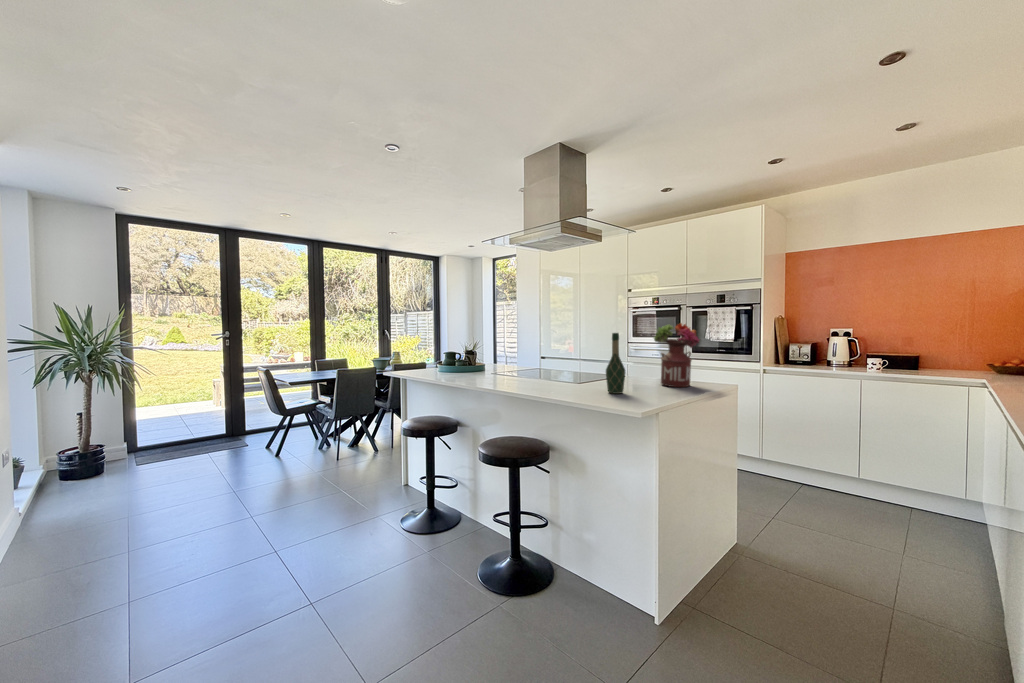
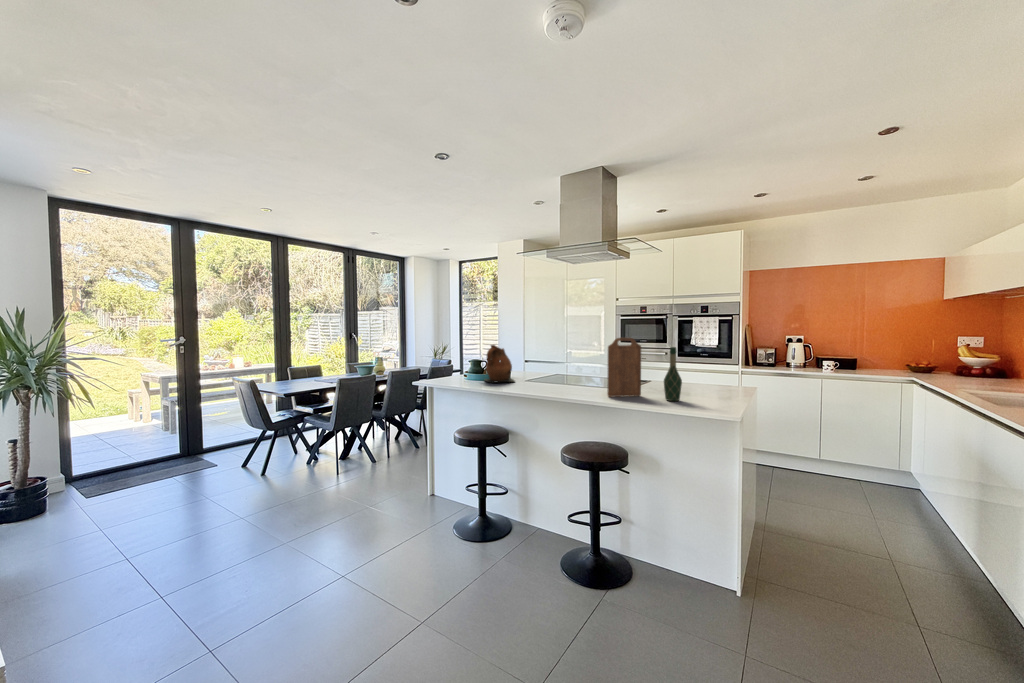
cutting board: none [550,323,588,388] -> present [607,338,641,397]
flower arrangement: present [654,323,699,387] -> none [689,336,731,393]
ceramic pitcher: none [454,335,485,374] -> present [485,345,514,382]

